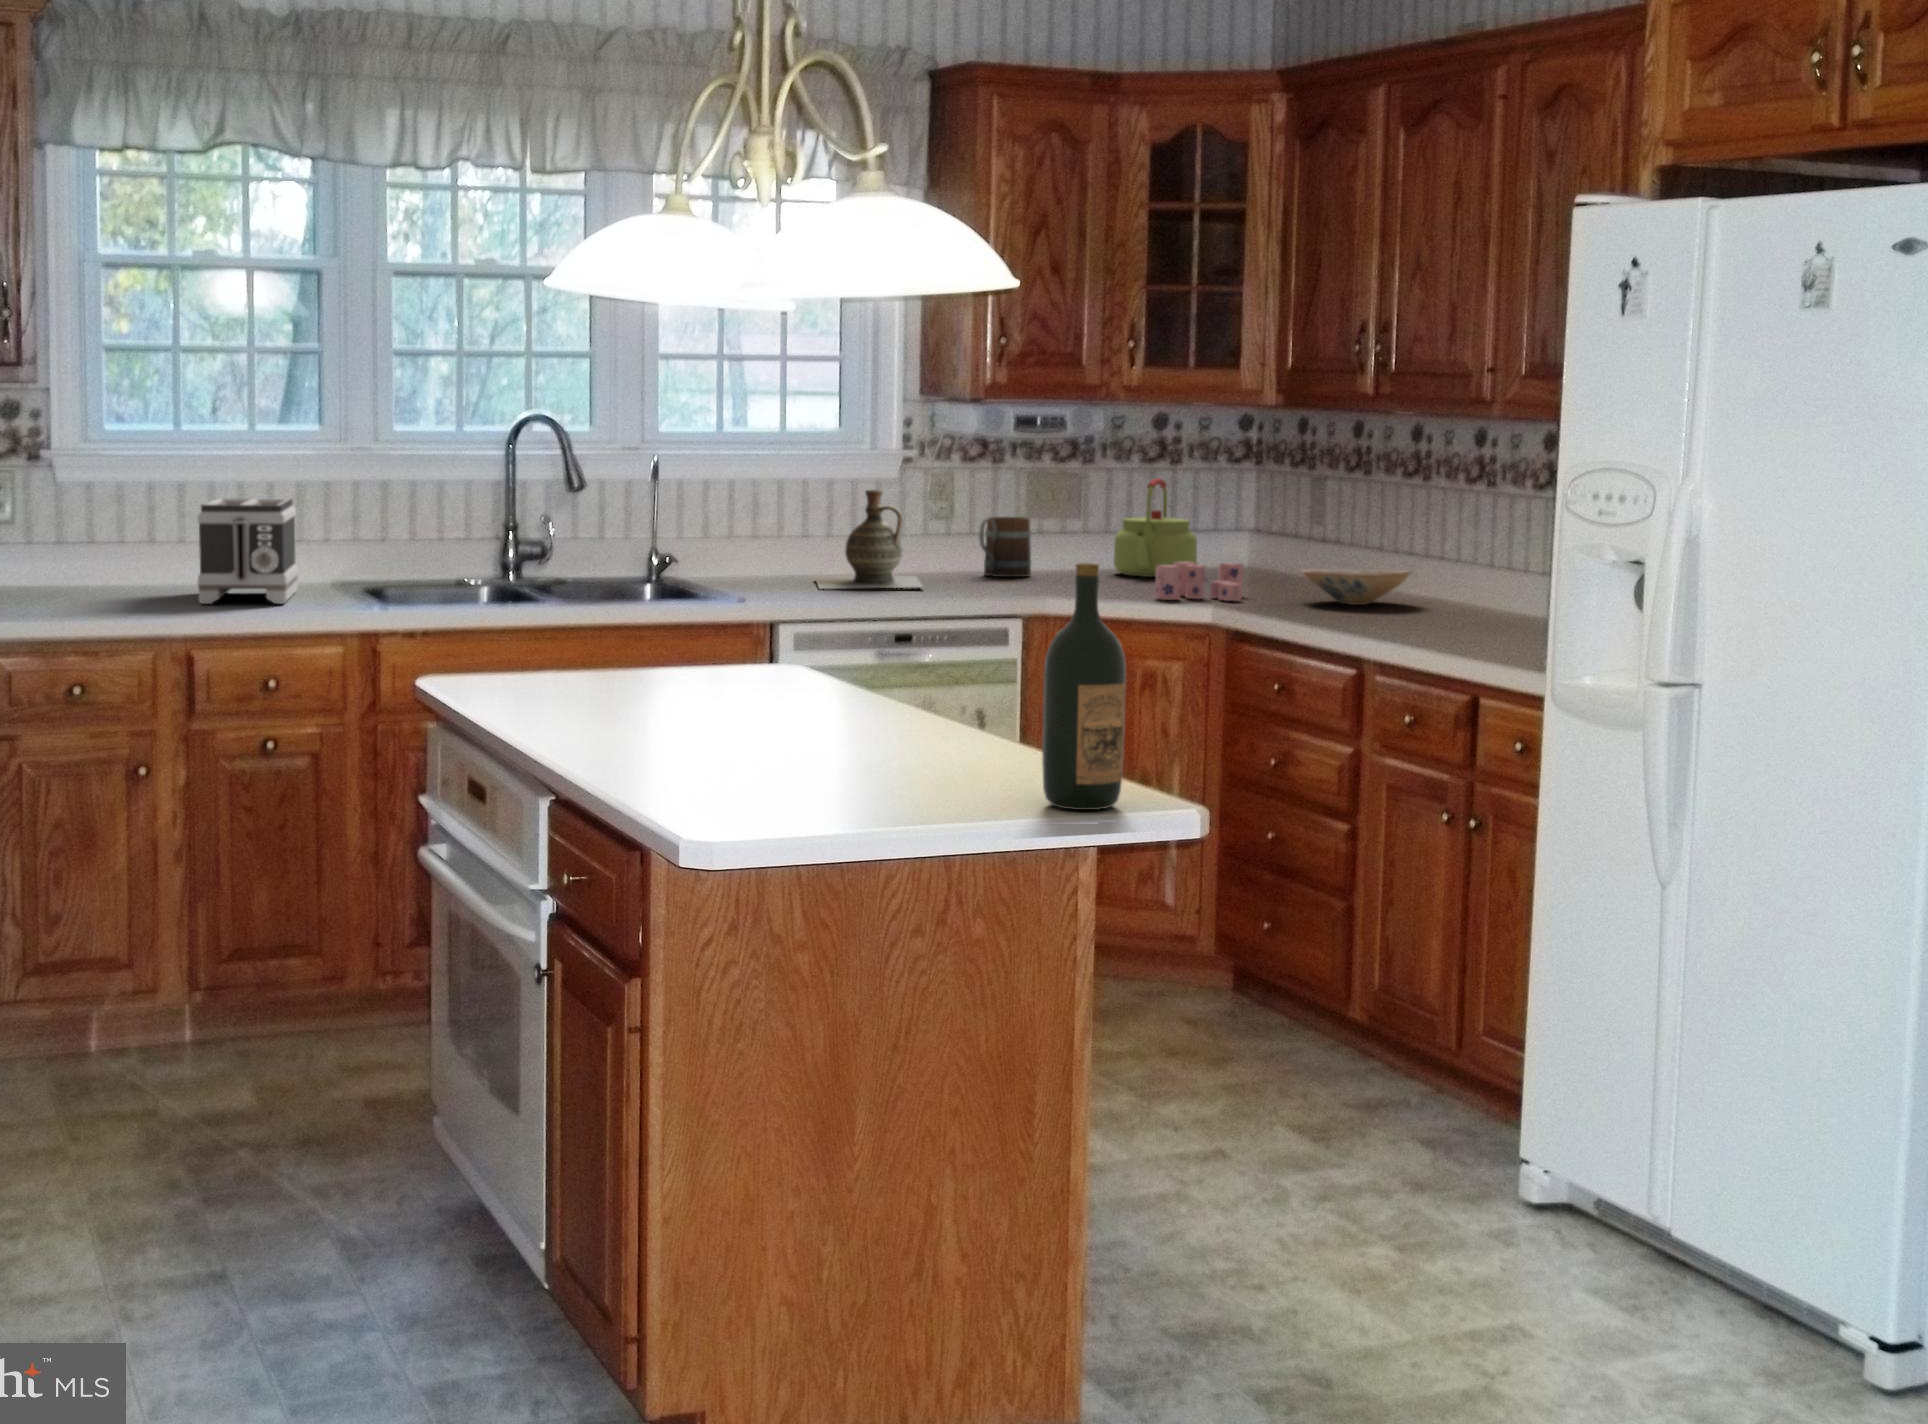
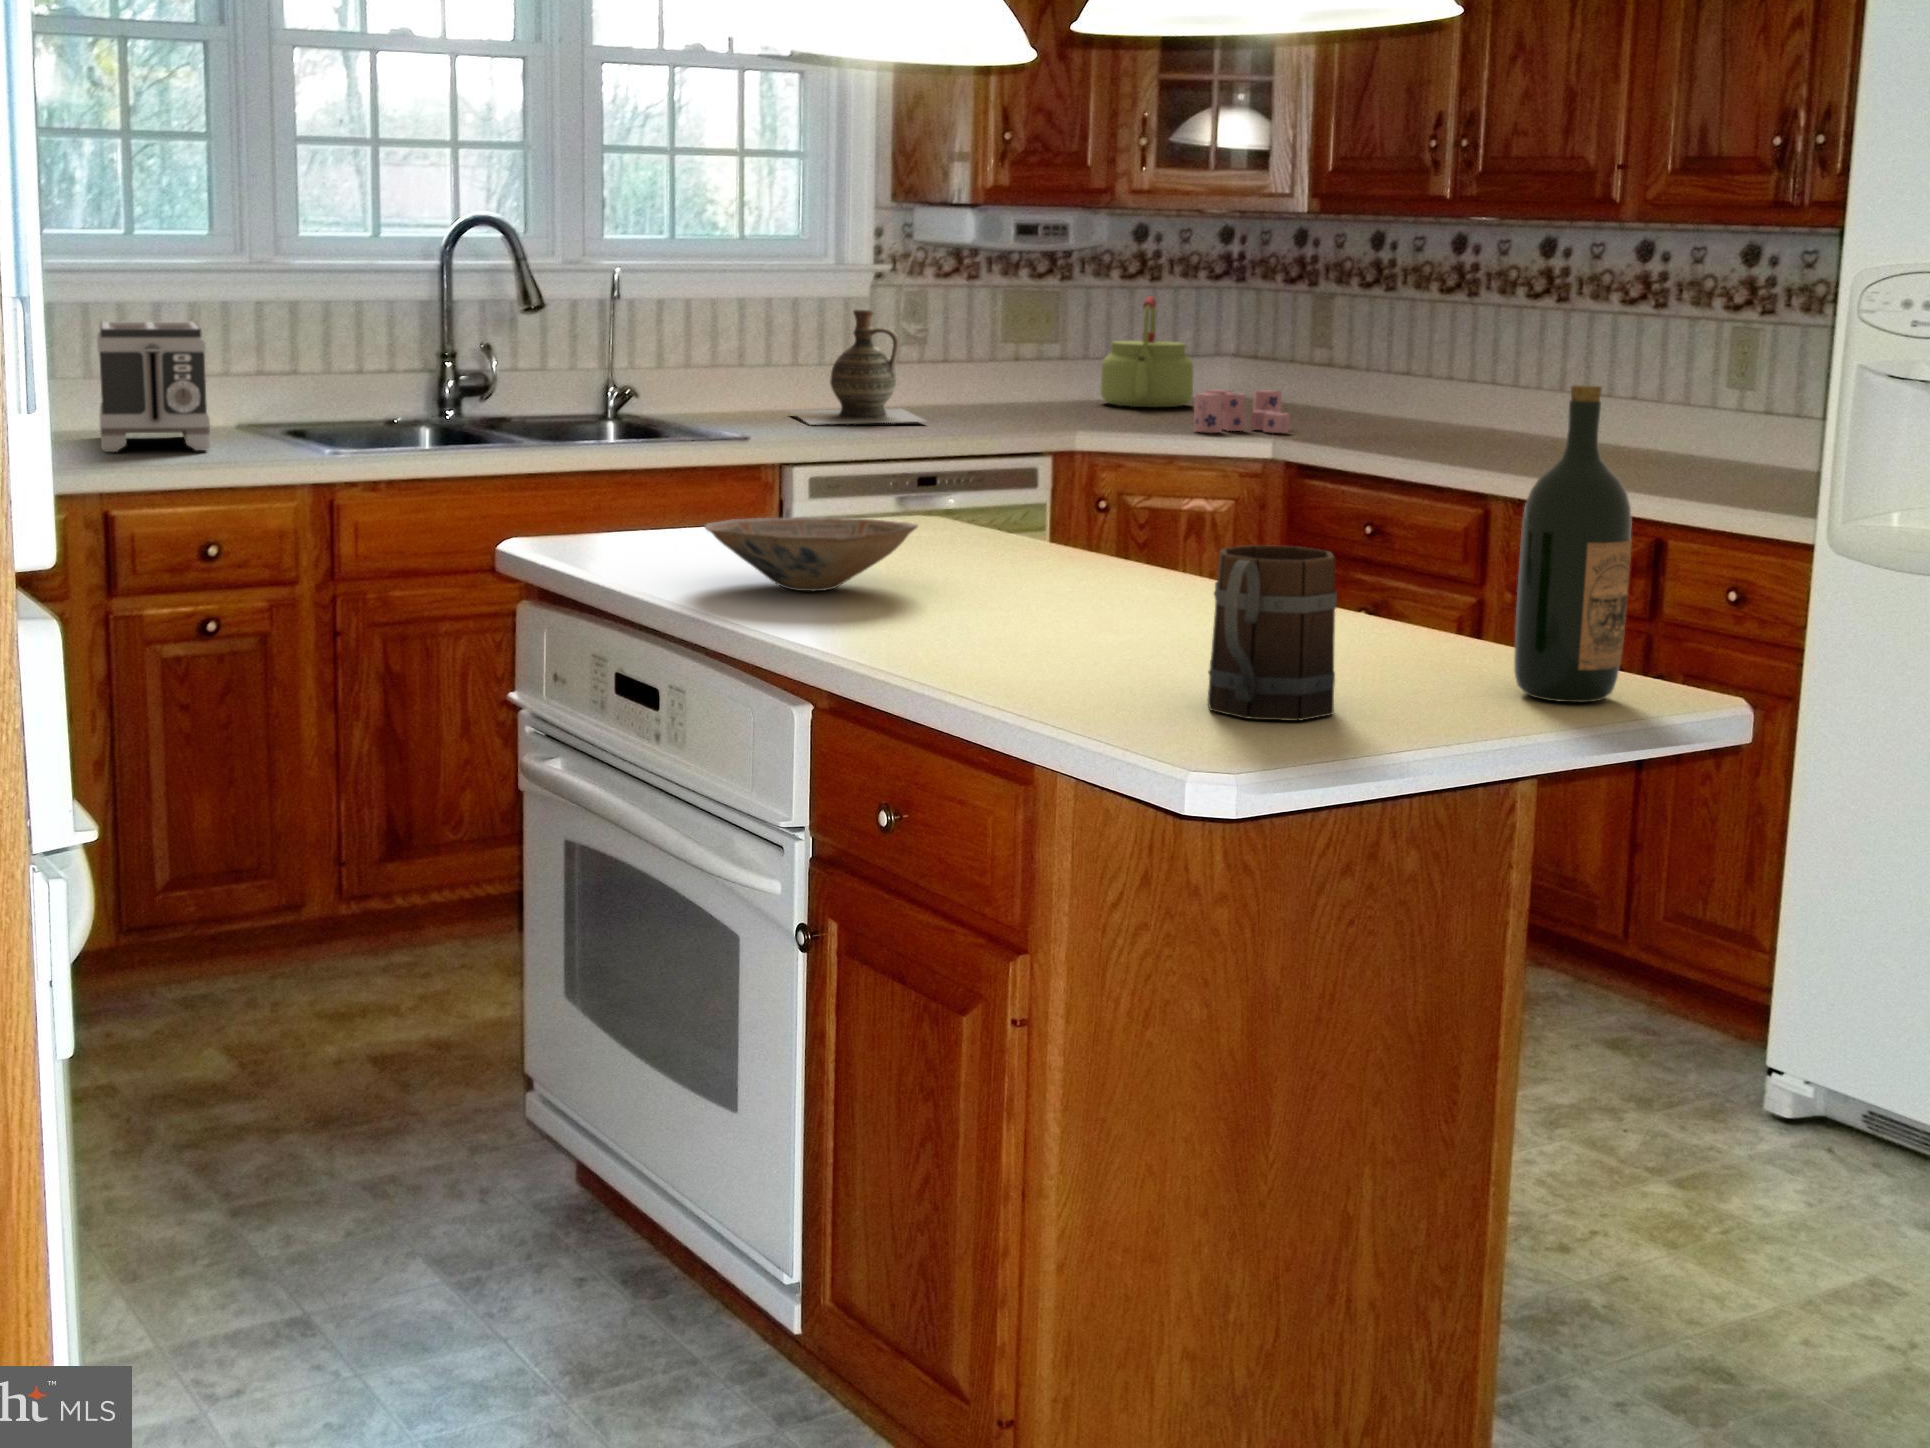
mug: present [979,517,1031,577] -> present [1208,545,1337,721]
bowl: present [1302,570,1412,605] -> present [704,517,918,591]

